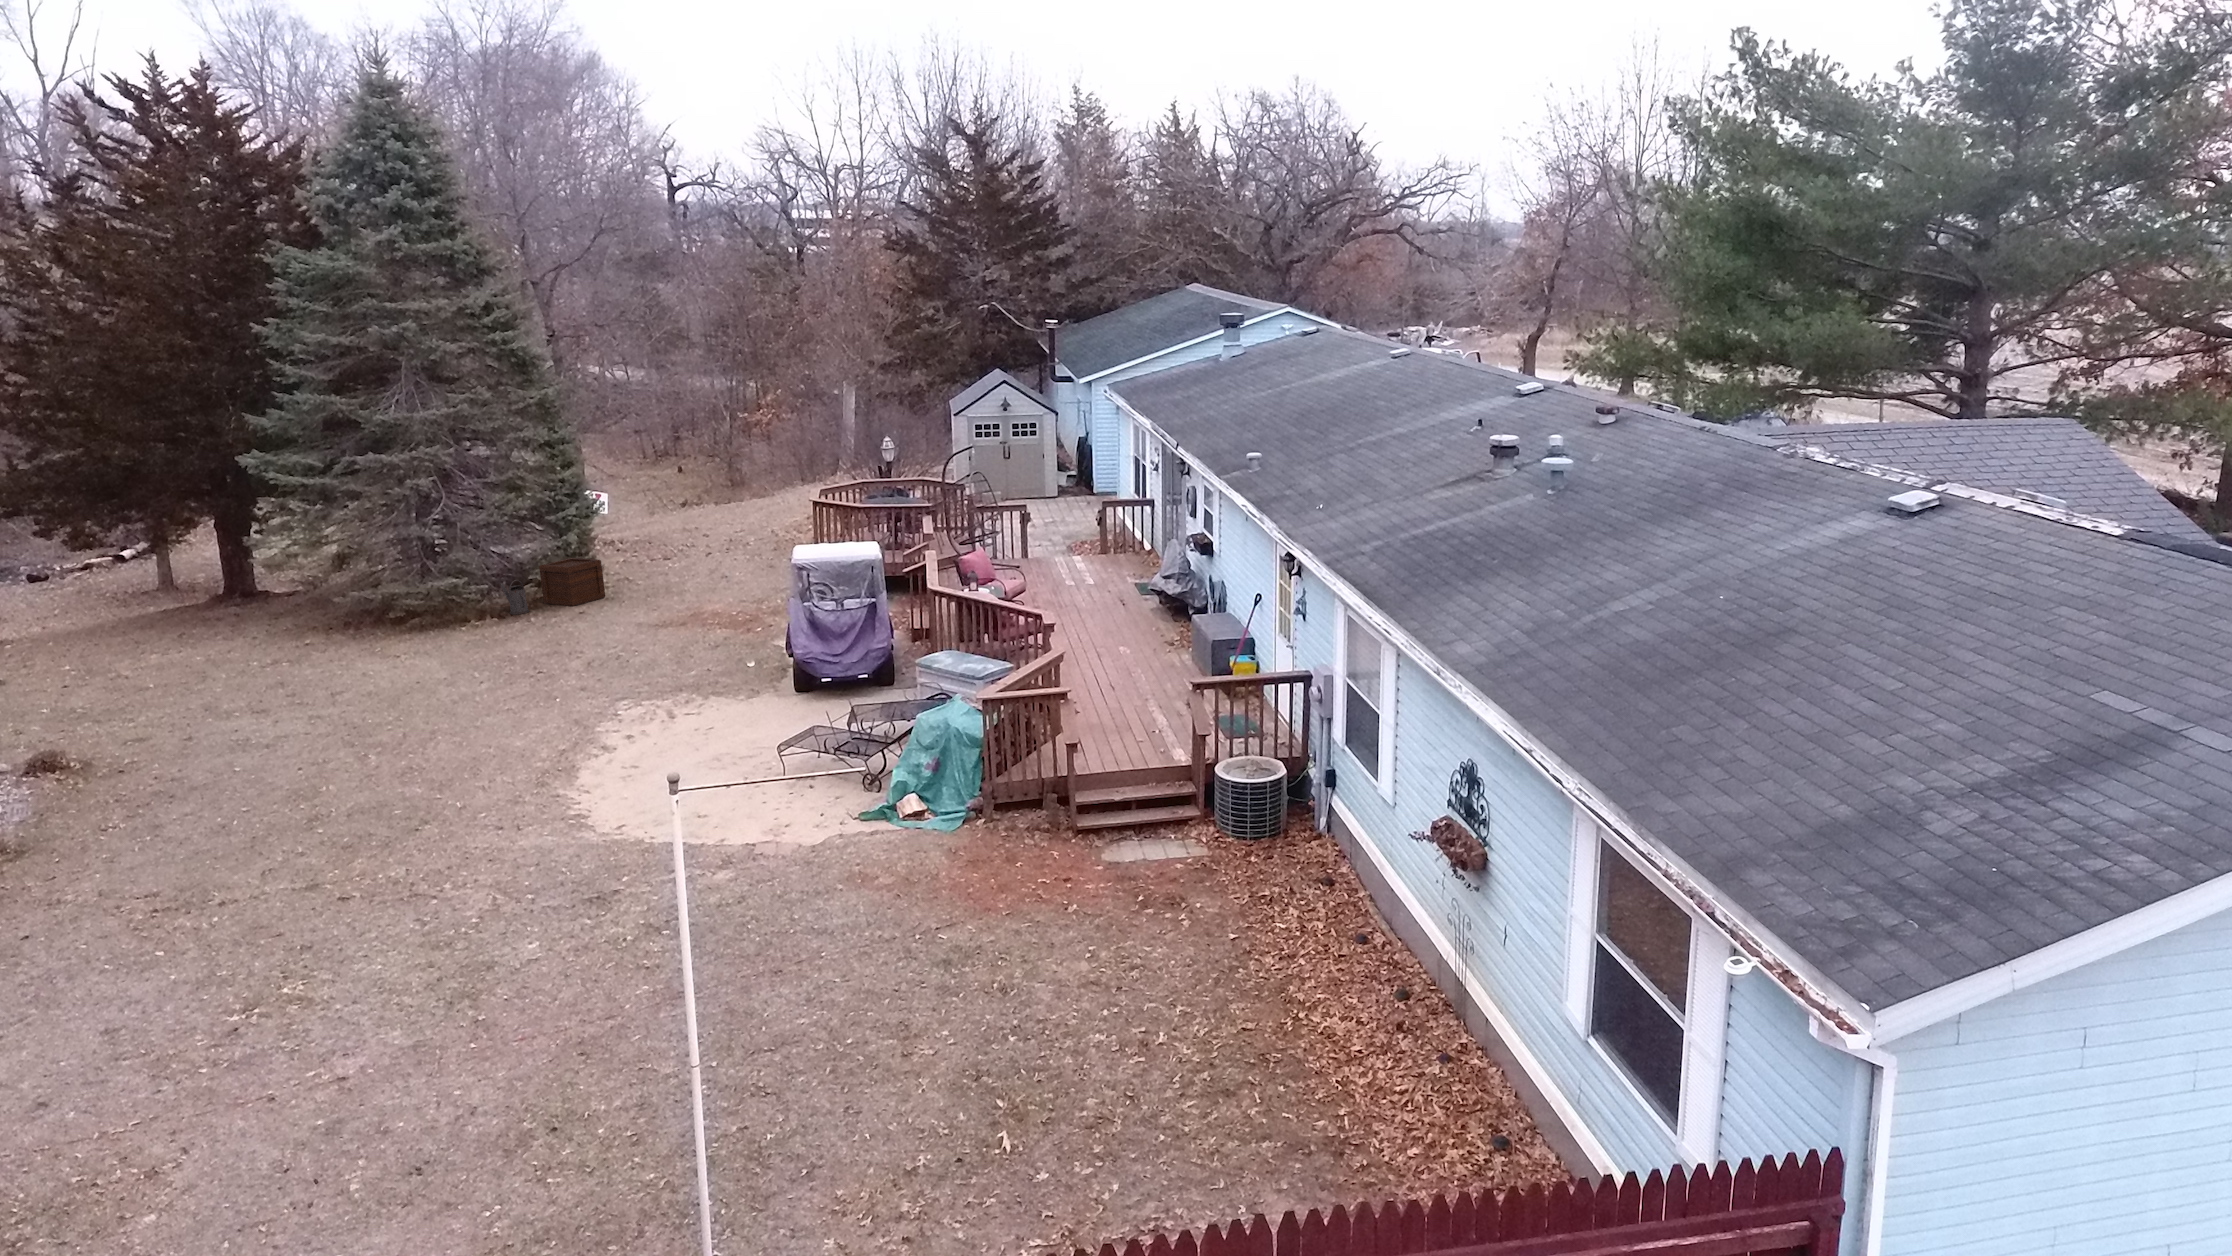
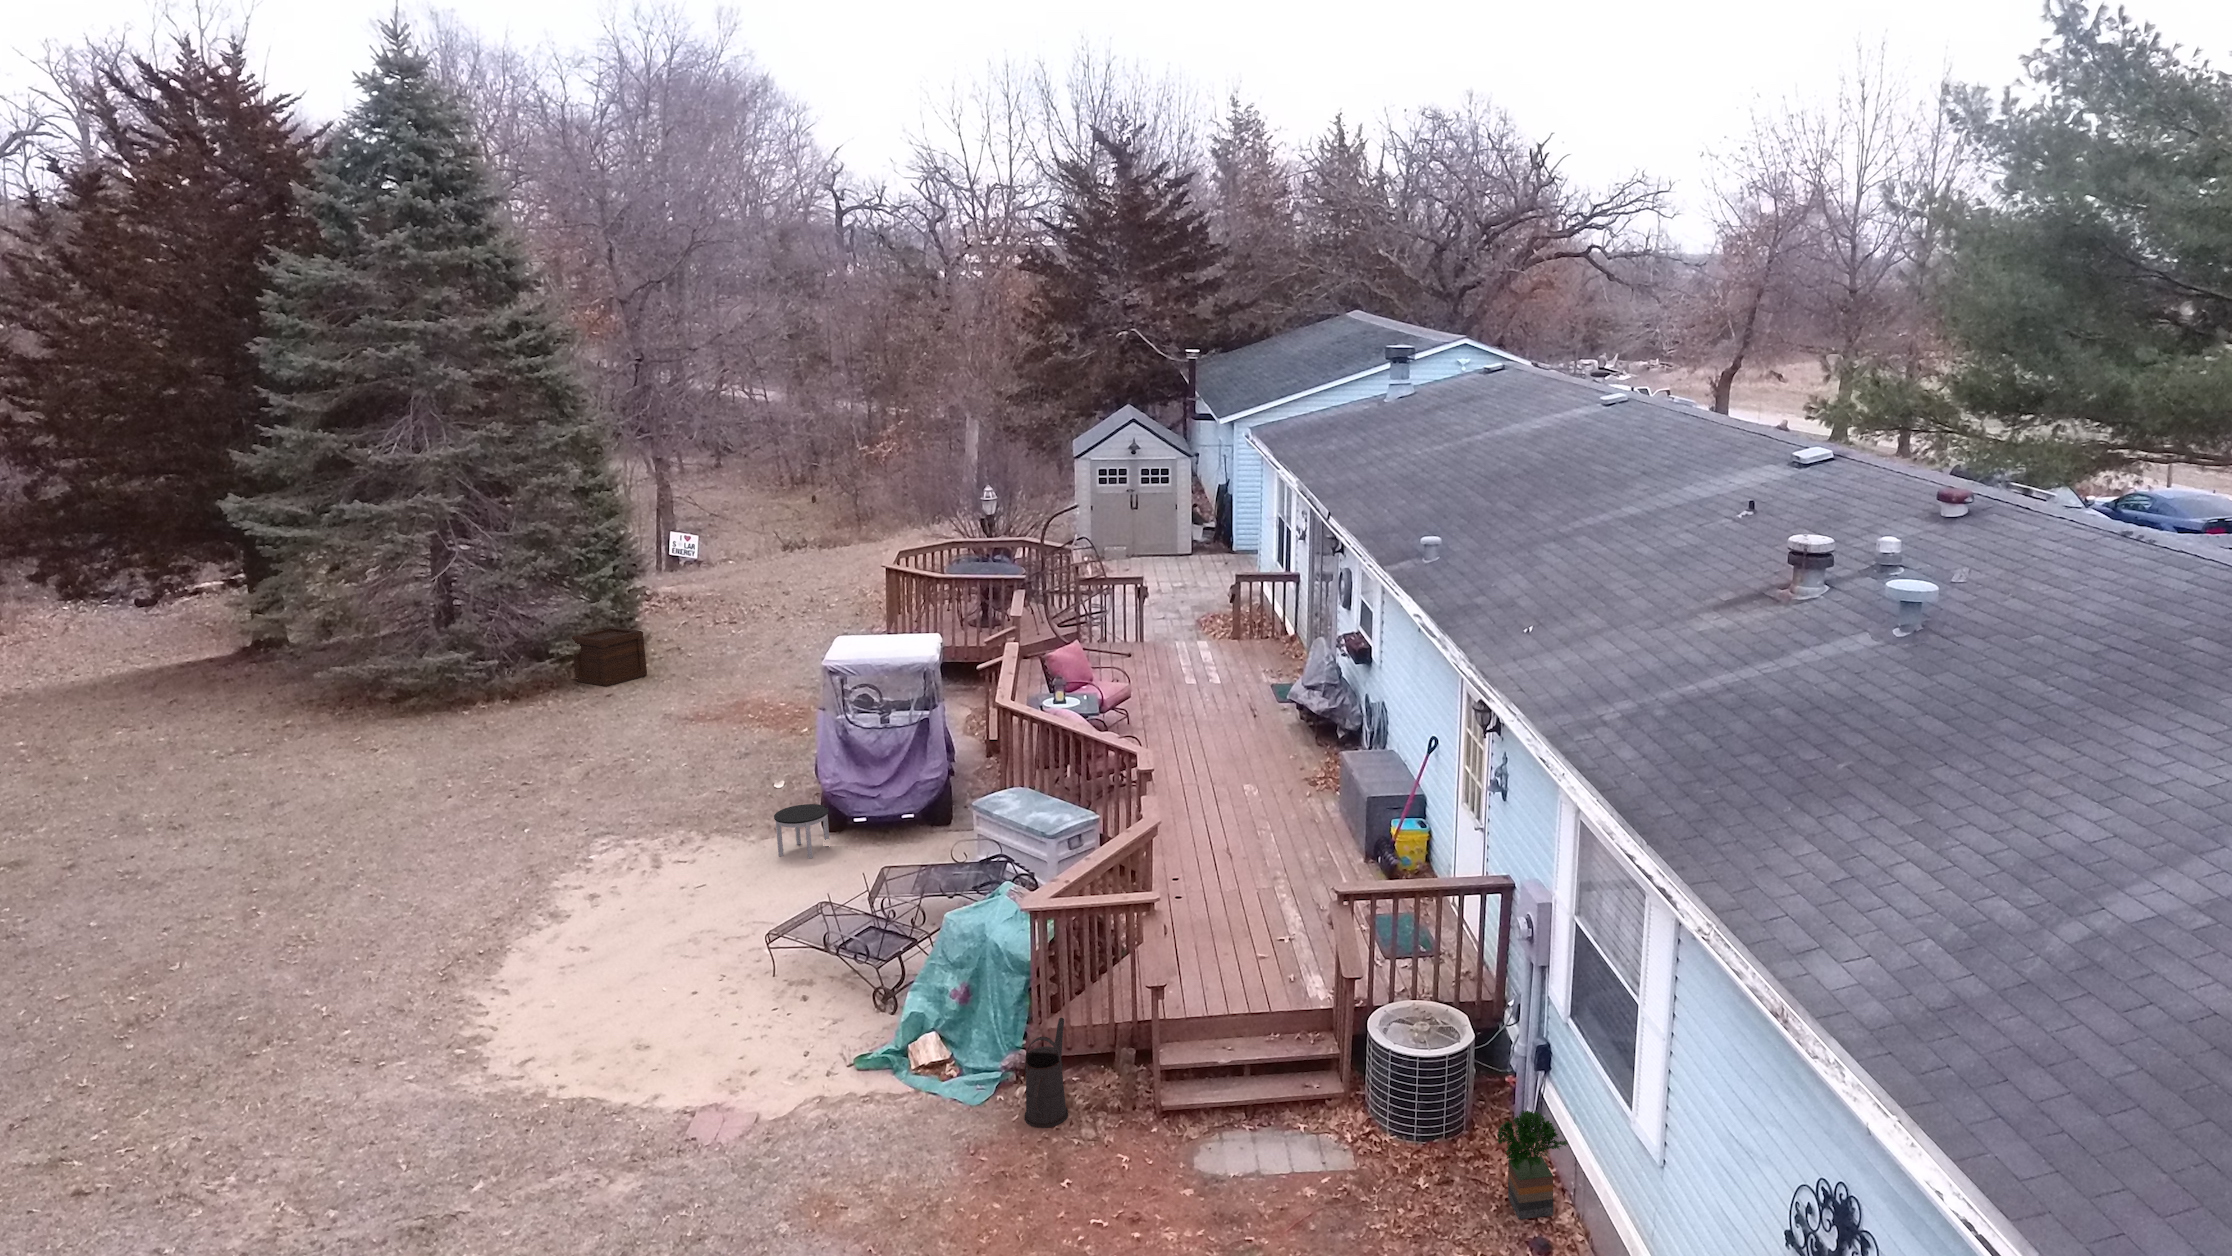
watering can: present [500,580,529,615] -> present [1025,1018,1068,1128]
round table: none [758,671,802,710] -> present [774,804,829,859]
potted tree: none [1298,800,1344,867] -> present [1497,1110,1568,1219]

